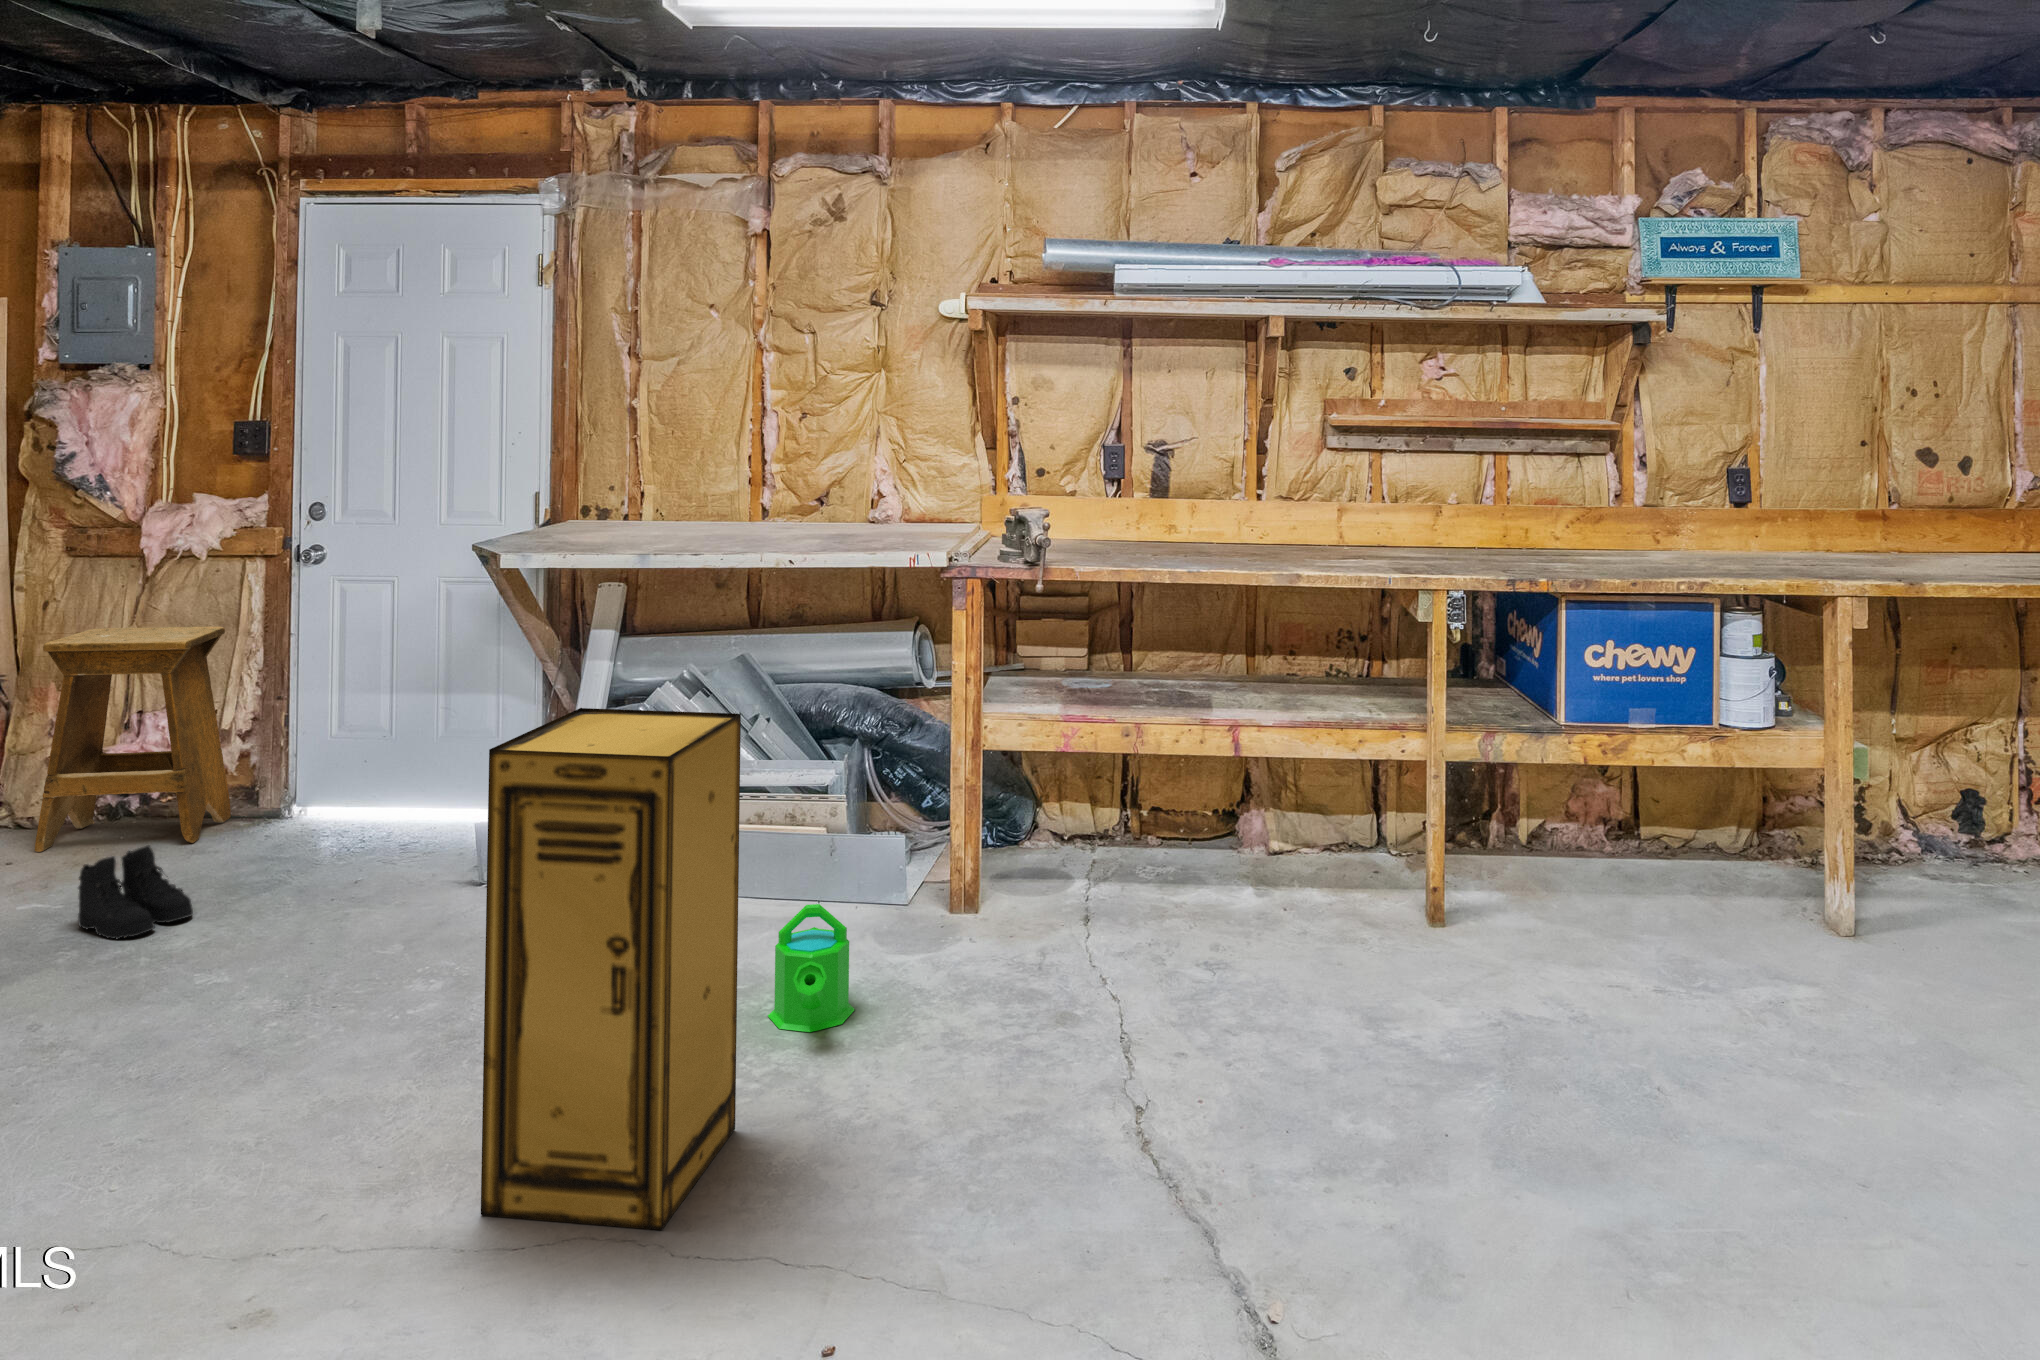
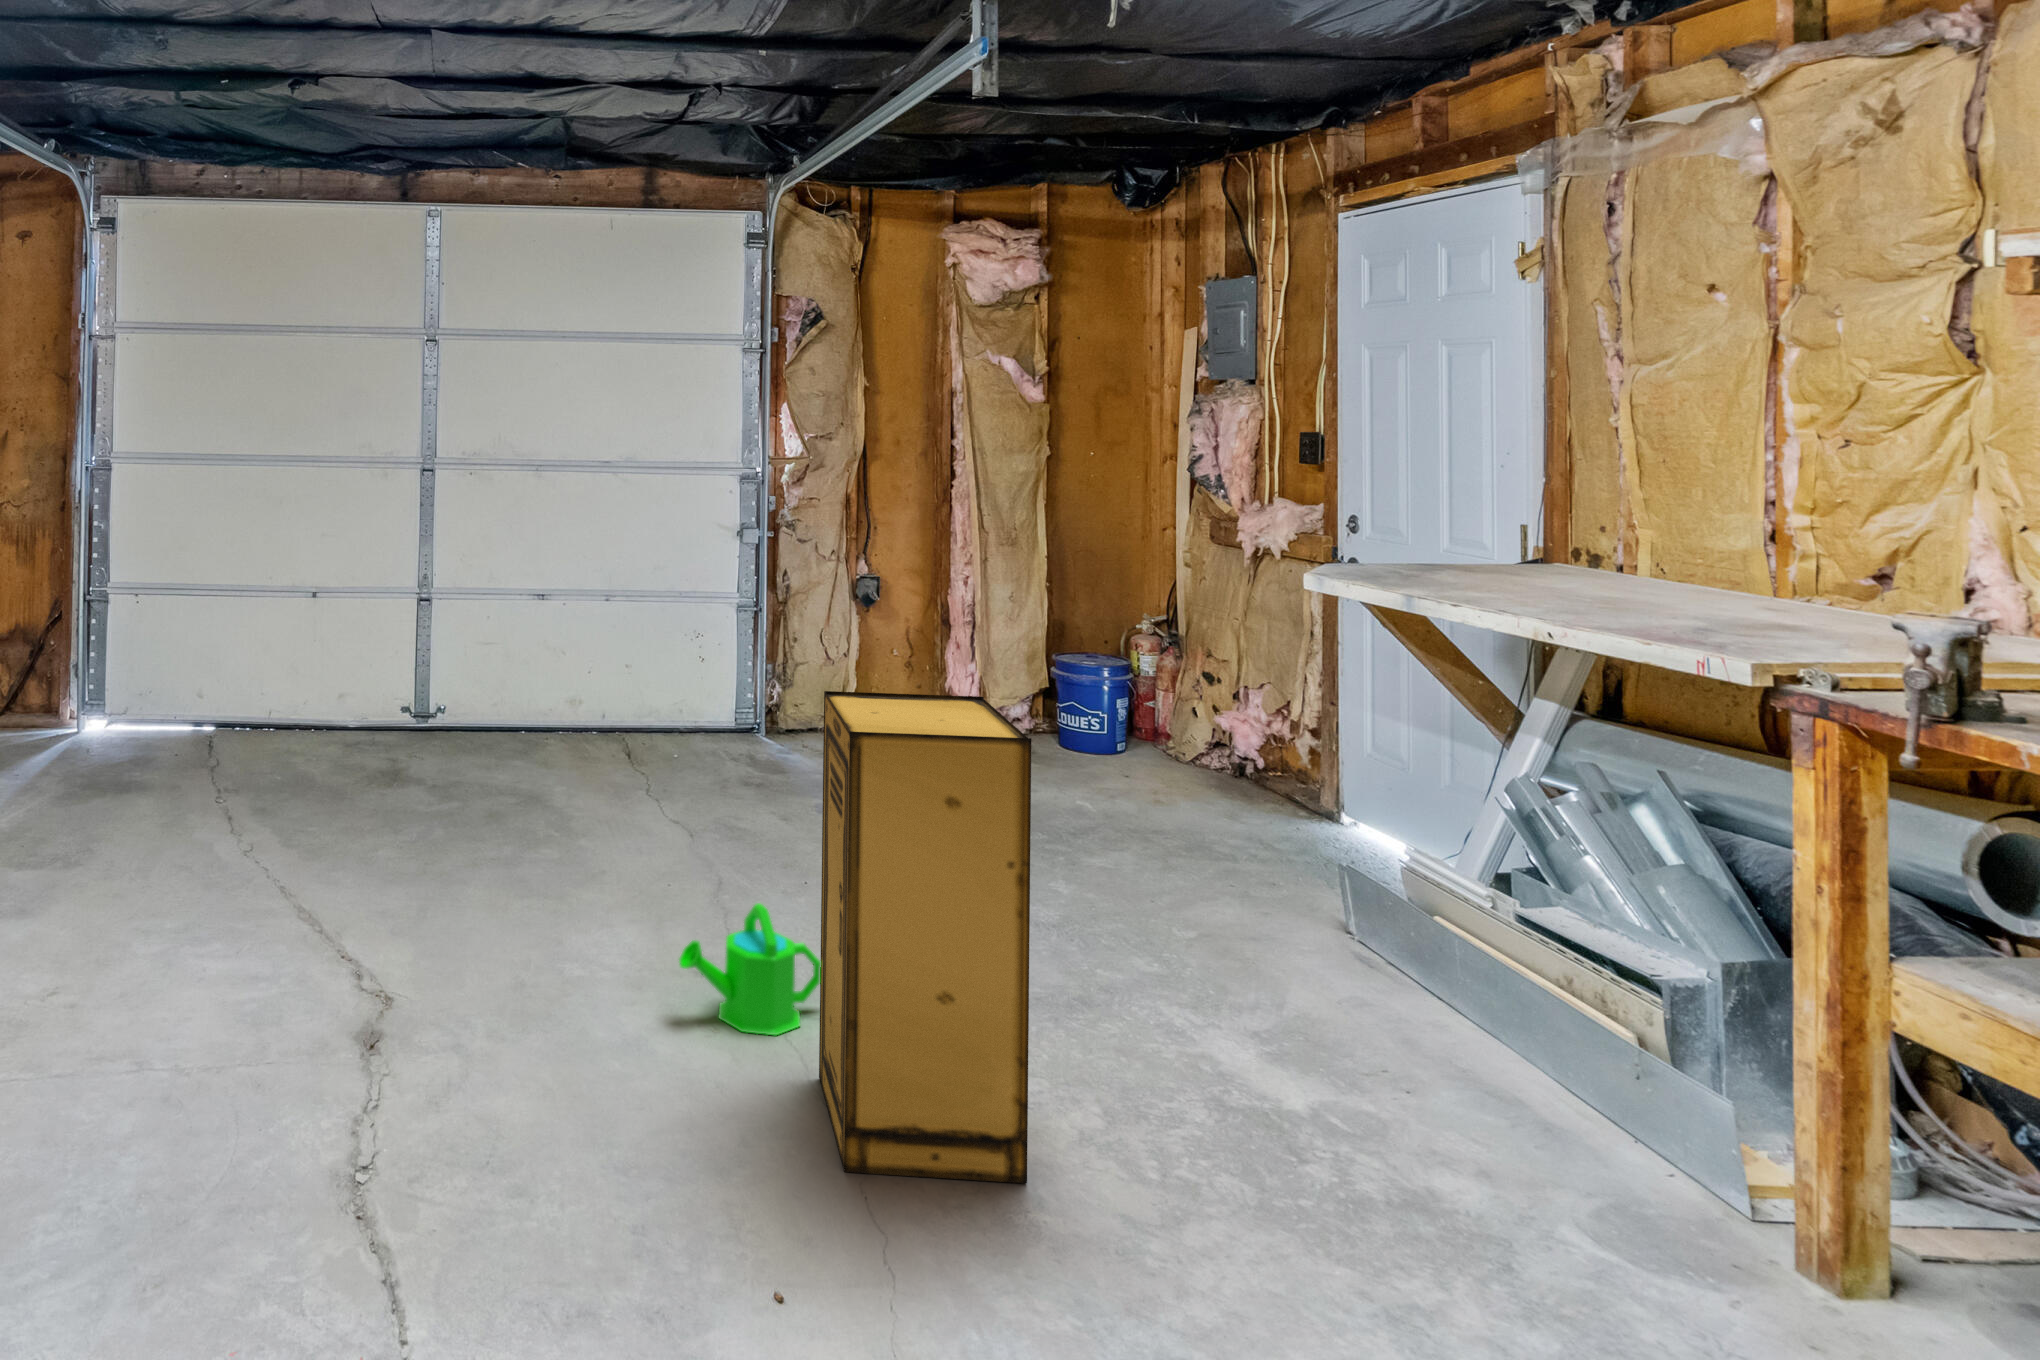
stool: present [35,626,231,852] -> none [1149,605,1300,809]
boots: present [78,845,193,939] -> none [1059,773,1127,846]
watering can: present [768,904,855,1032] -> present [679,903,821,1035]

